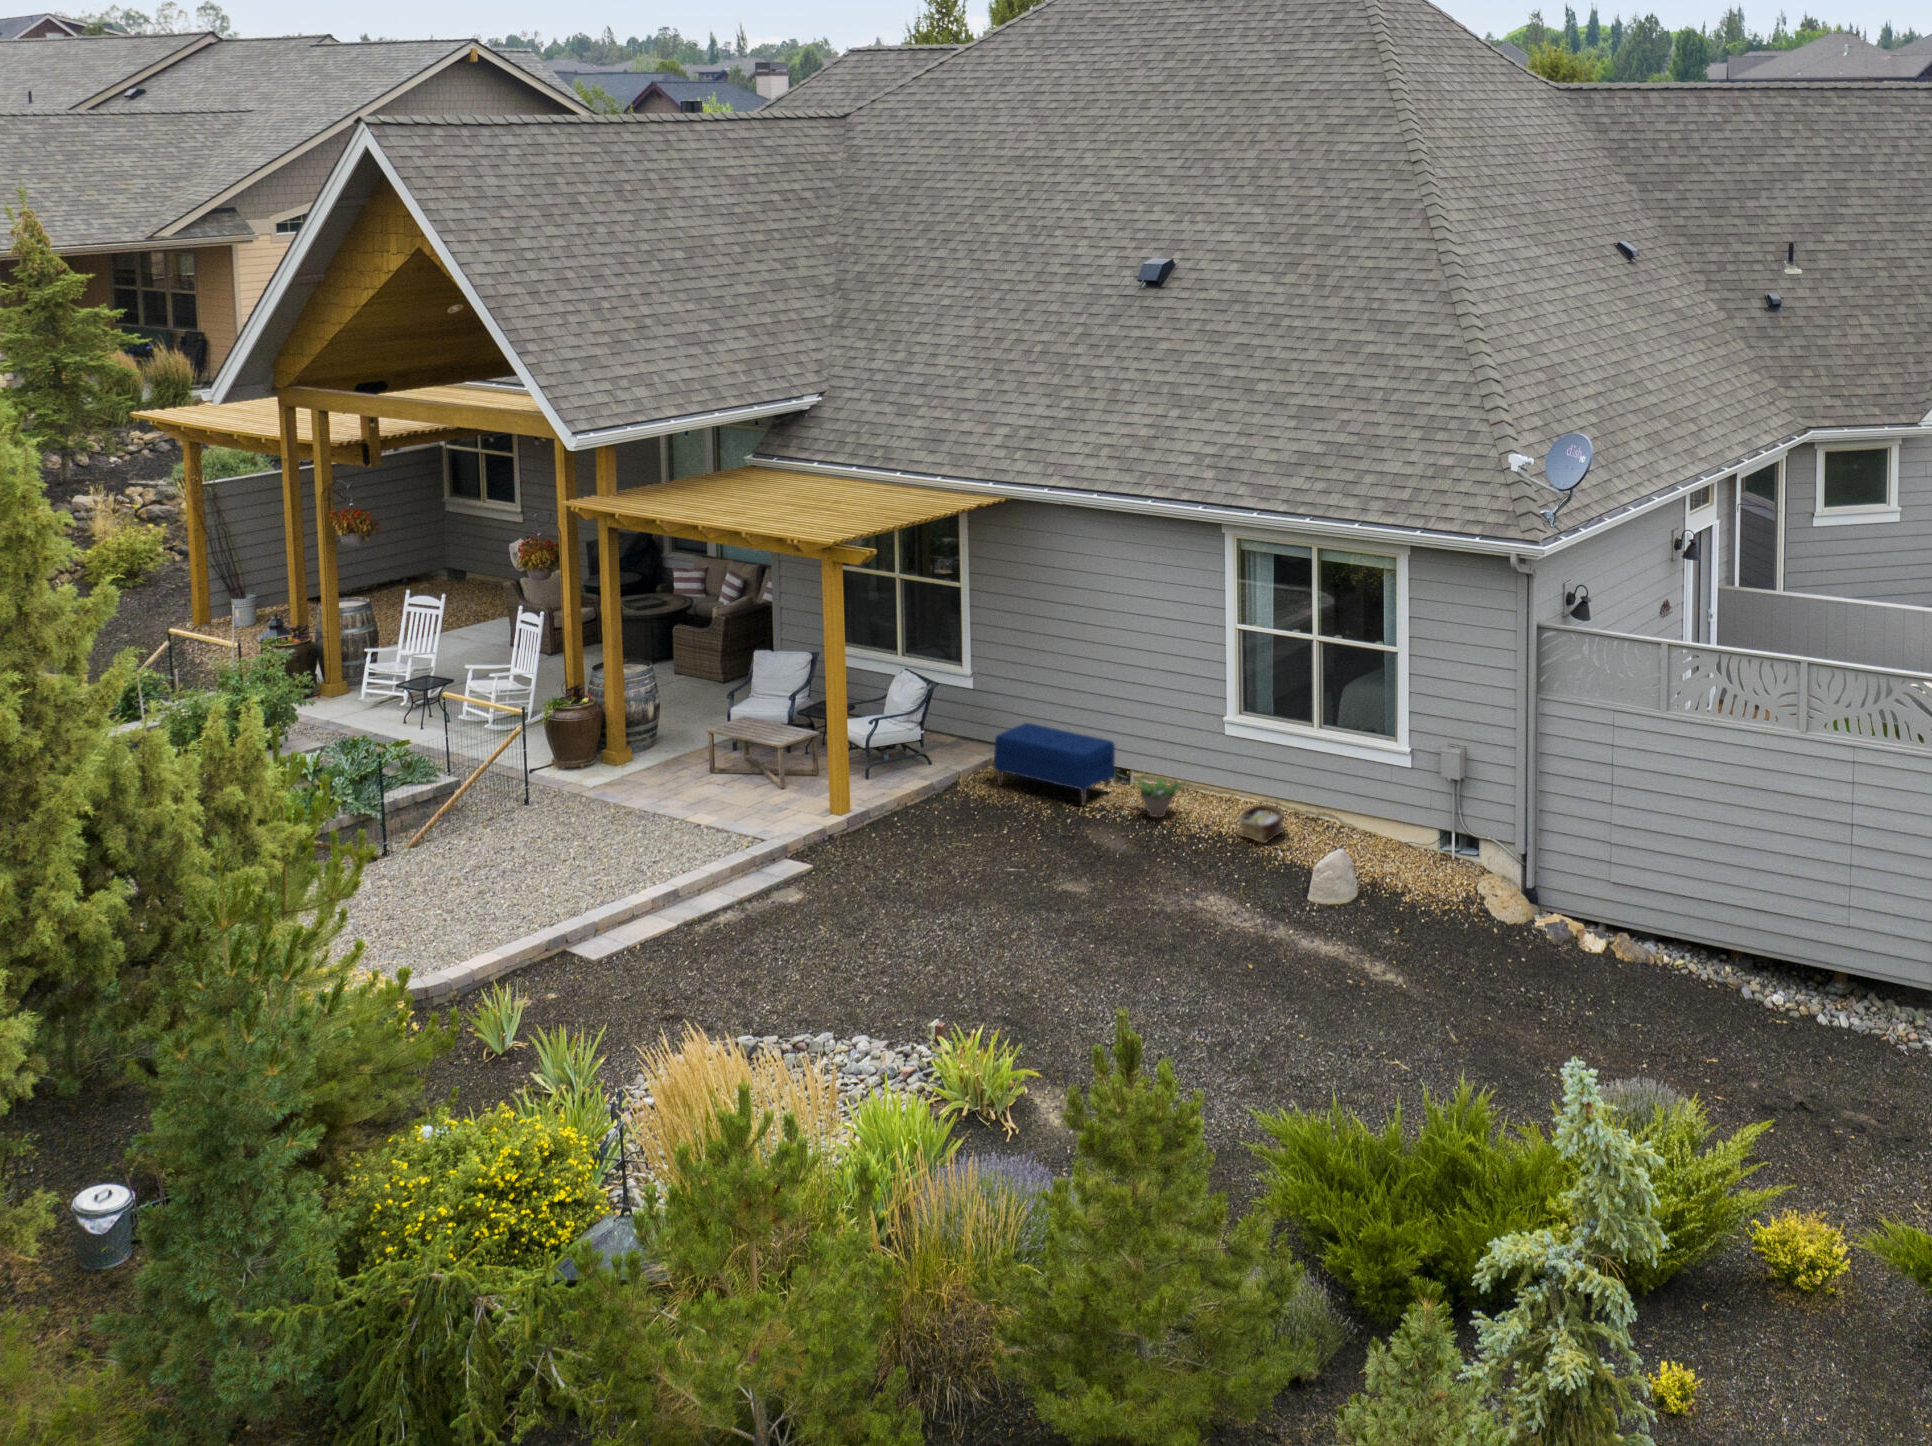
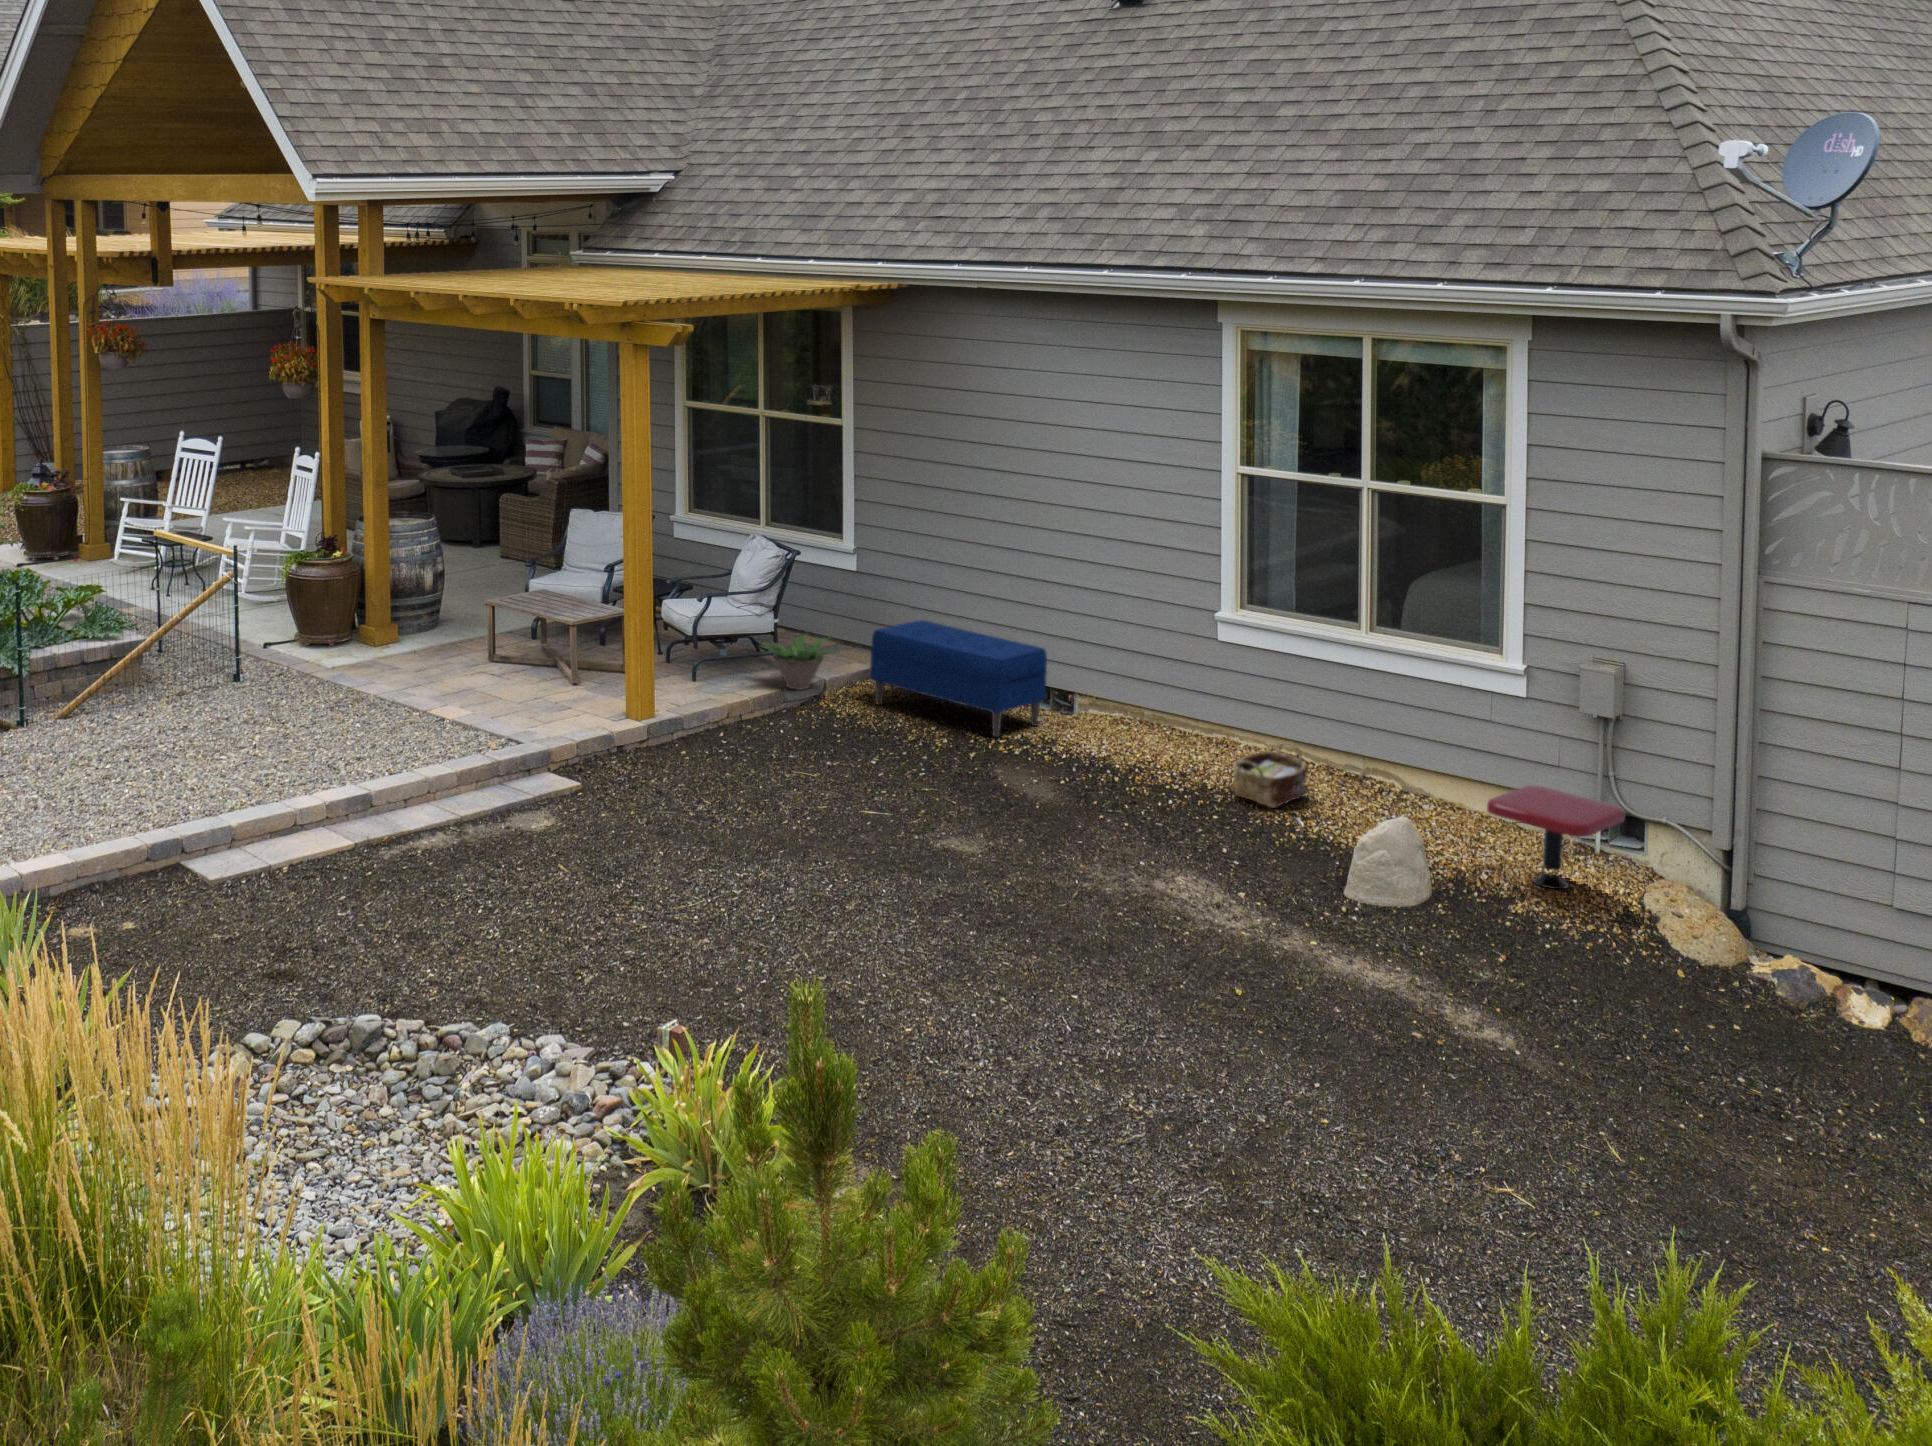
decorative plant: present [1136,778,1184,817] -> present [763,634,835,690]
pedestal table: none [1390,820,1467,884] -> present [1487,785,1624,889]

